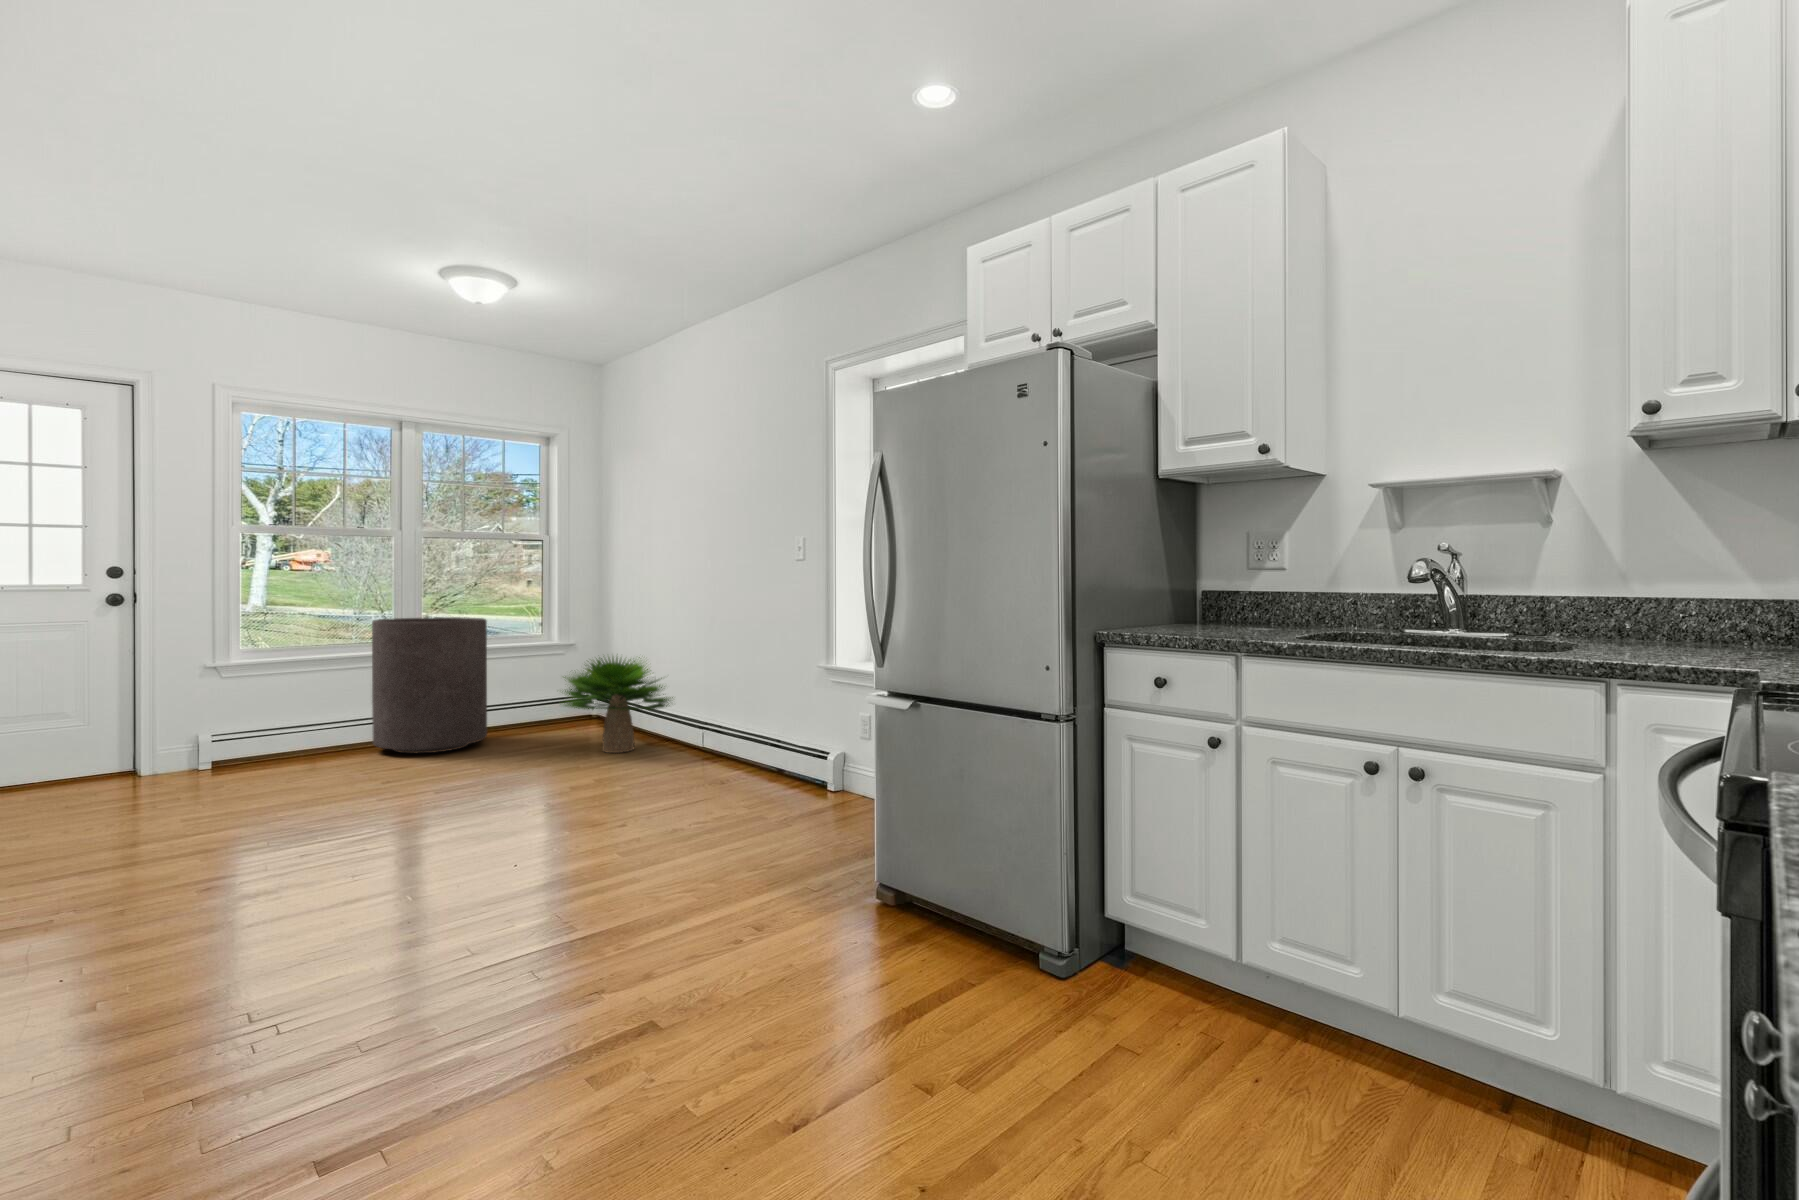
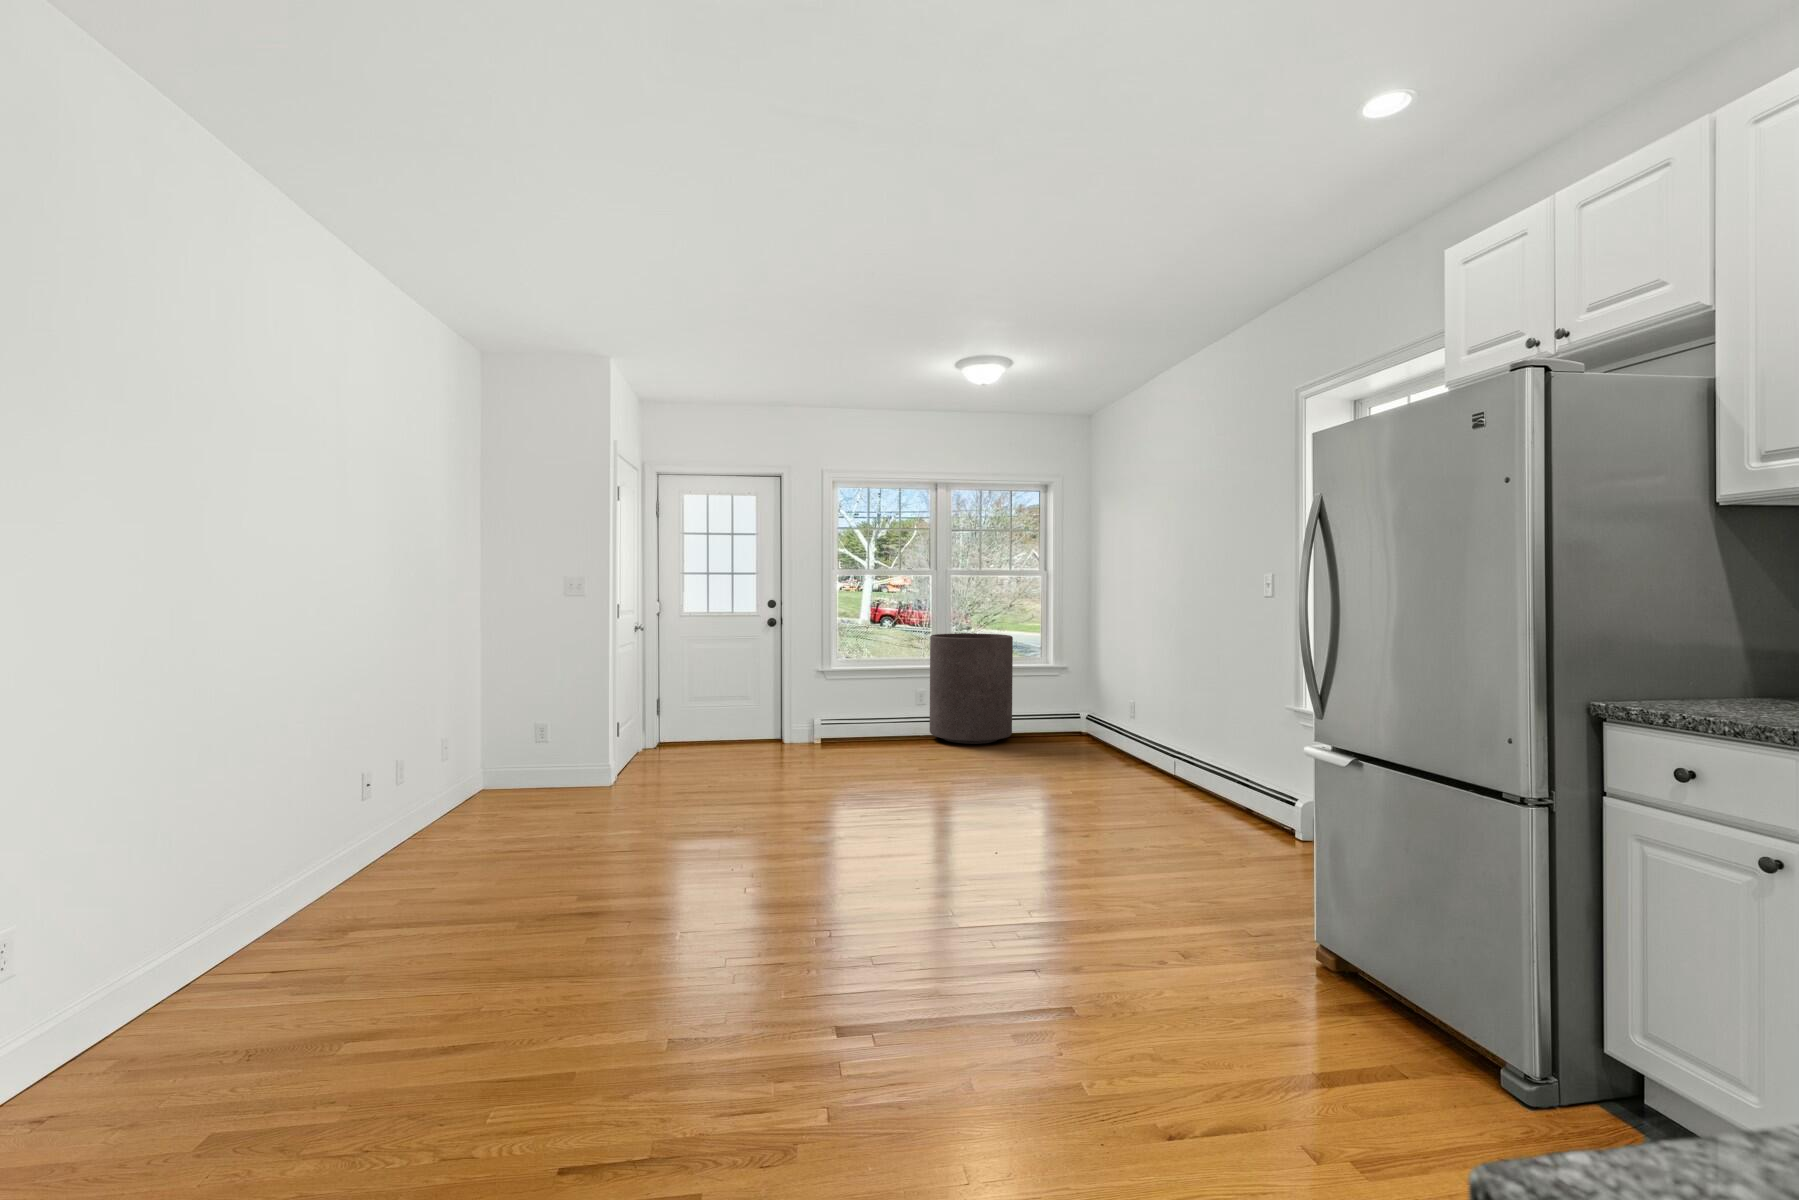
potted plant: present [564,657,673,753] -> none [1061,671,1171,762]

